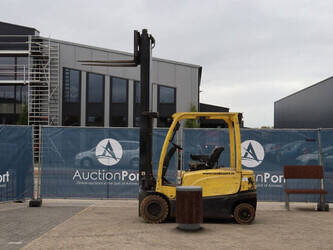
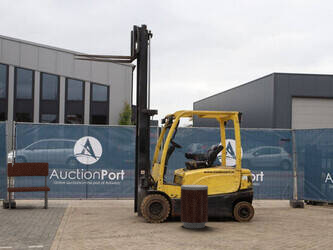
bench: present [283,165,328,211] -> present [7,162,50,210]

